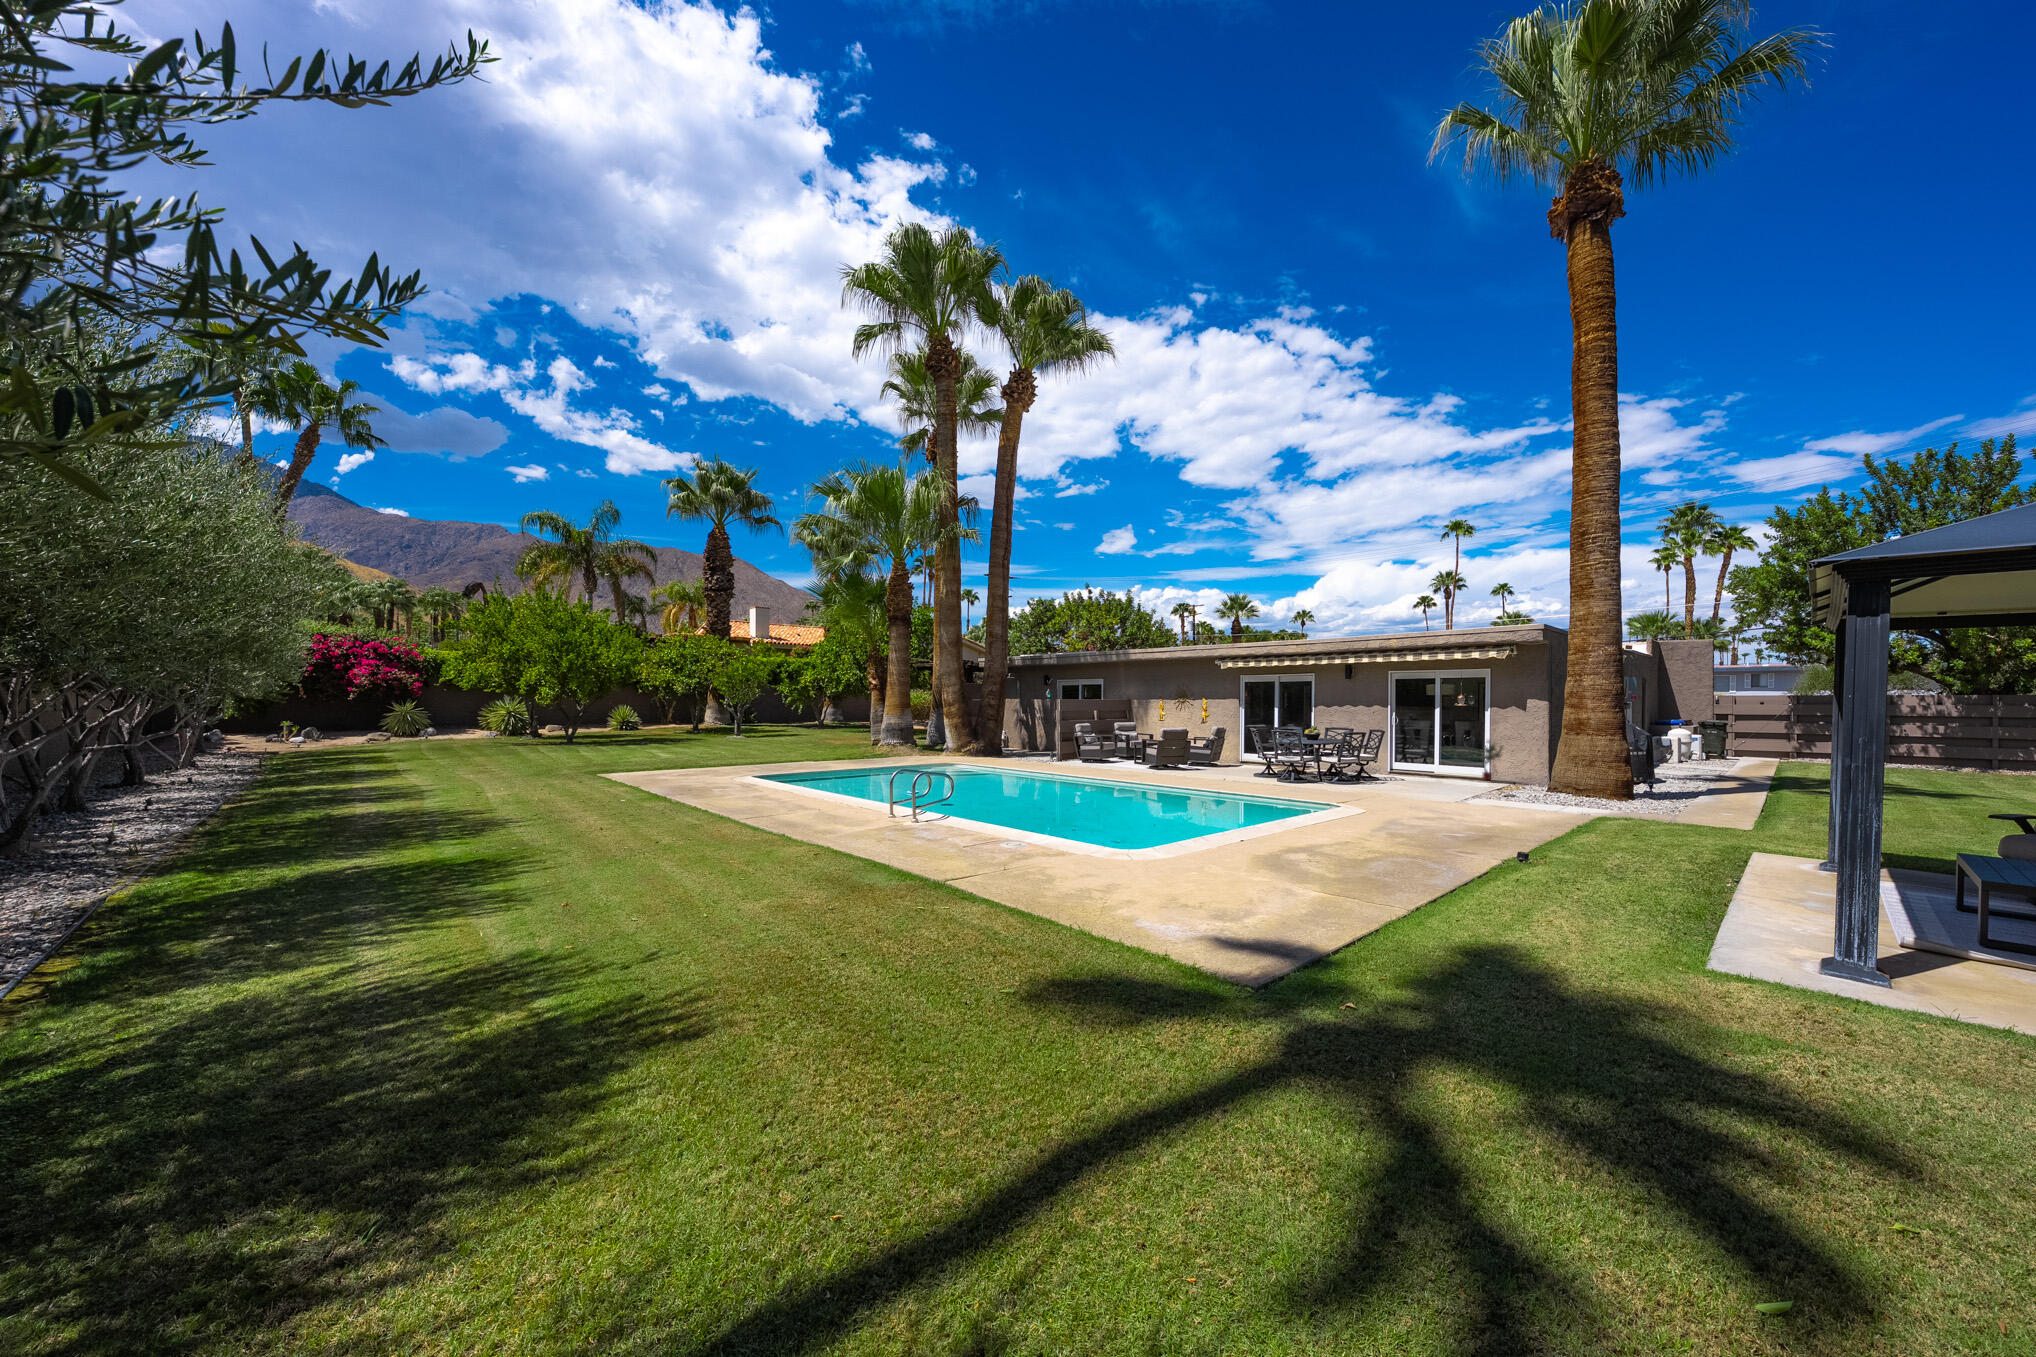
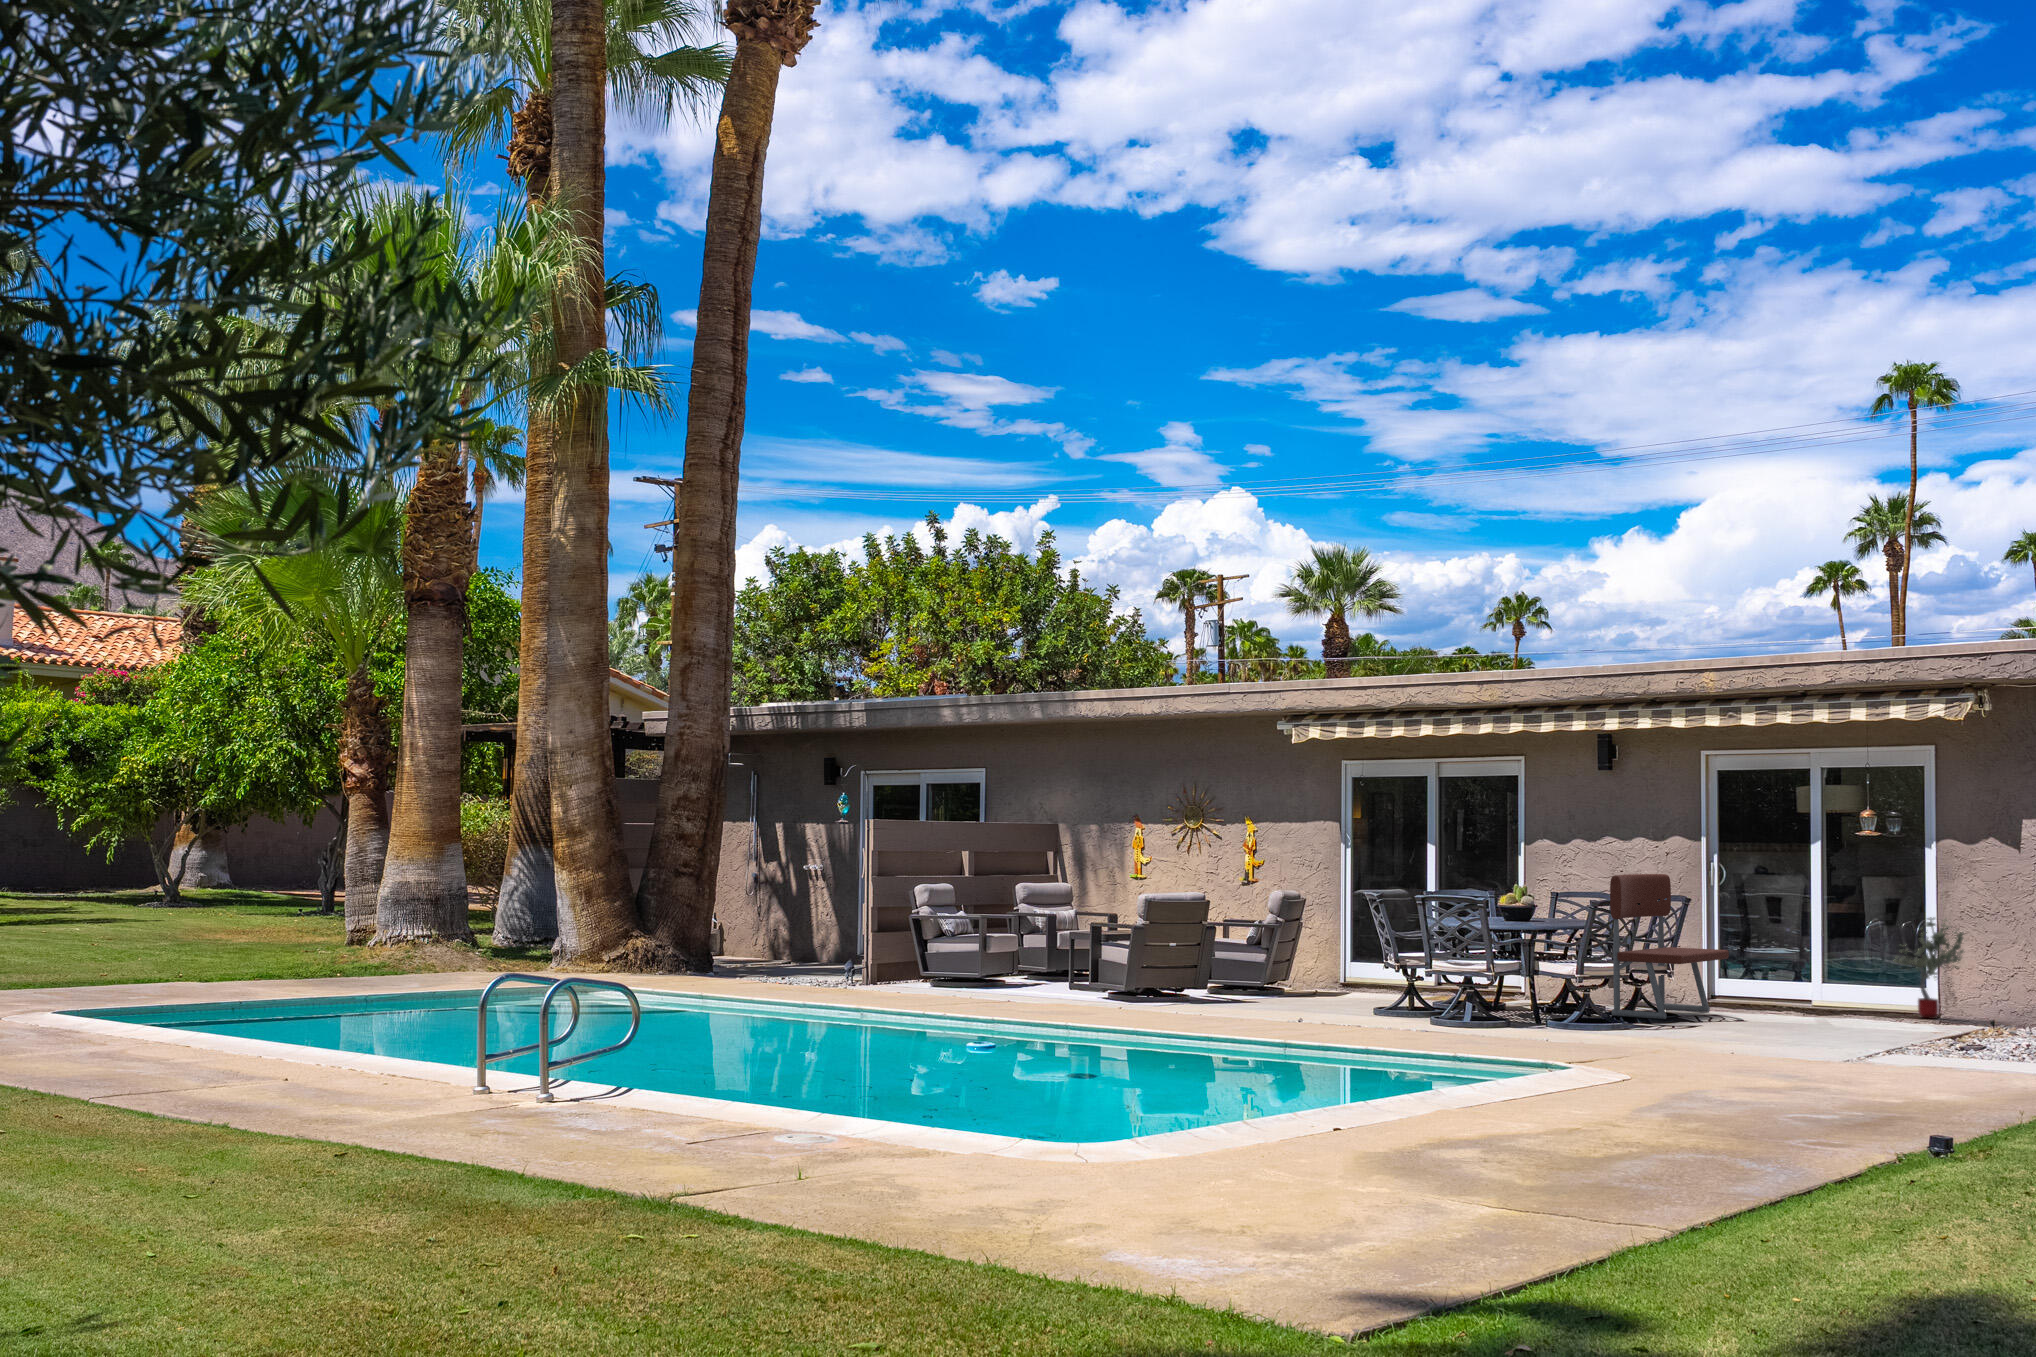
bench: none [1352,722,1401,780] -> present [1610,874,1729,1019]

